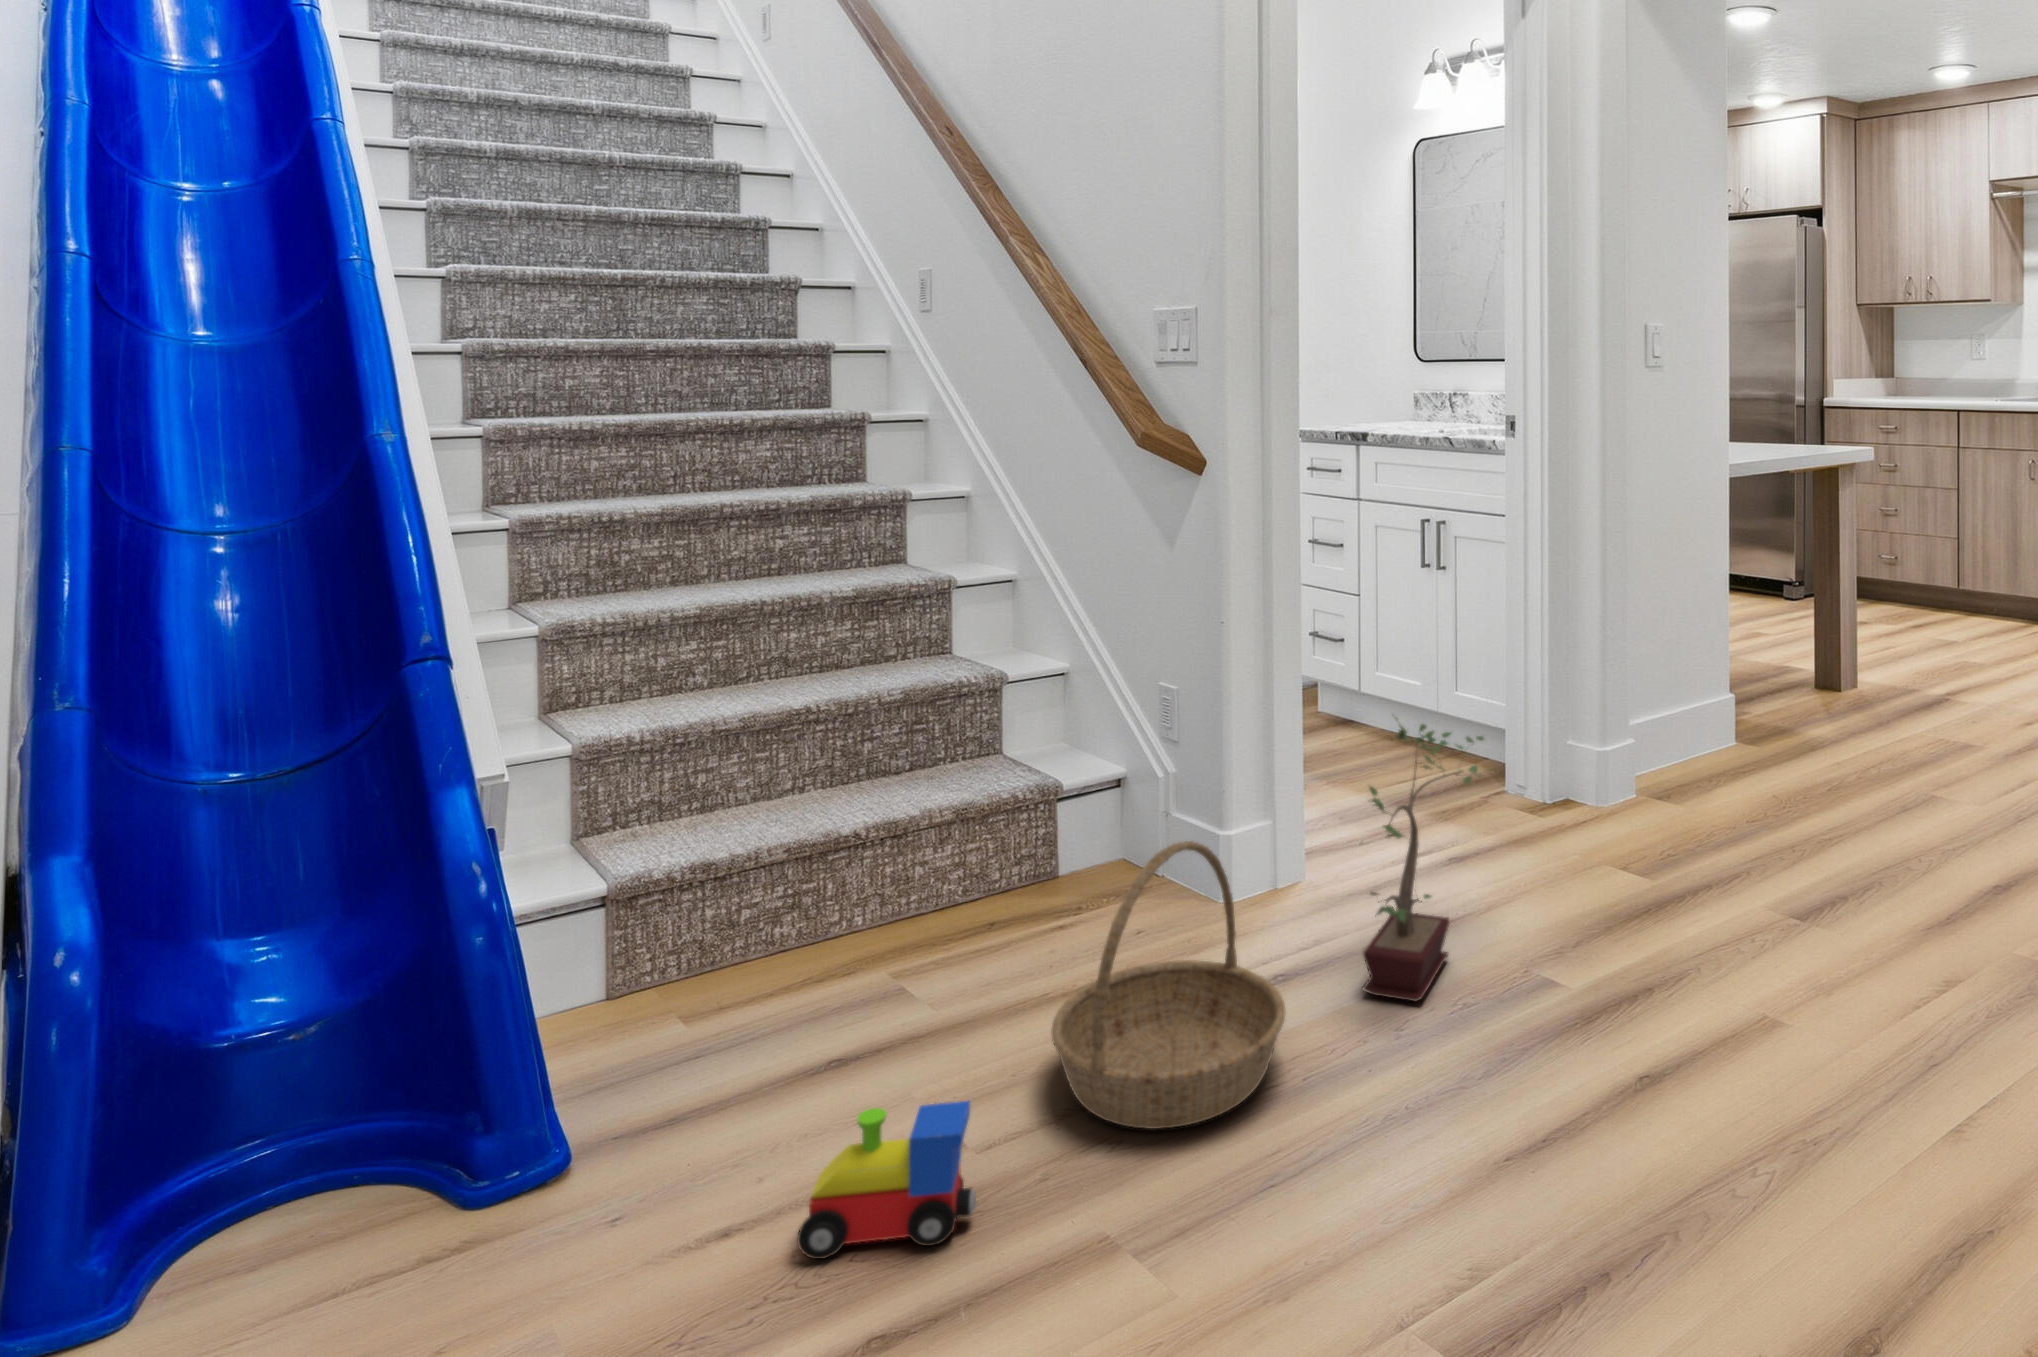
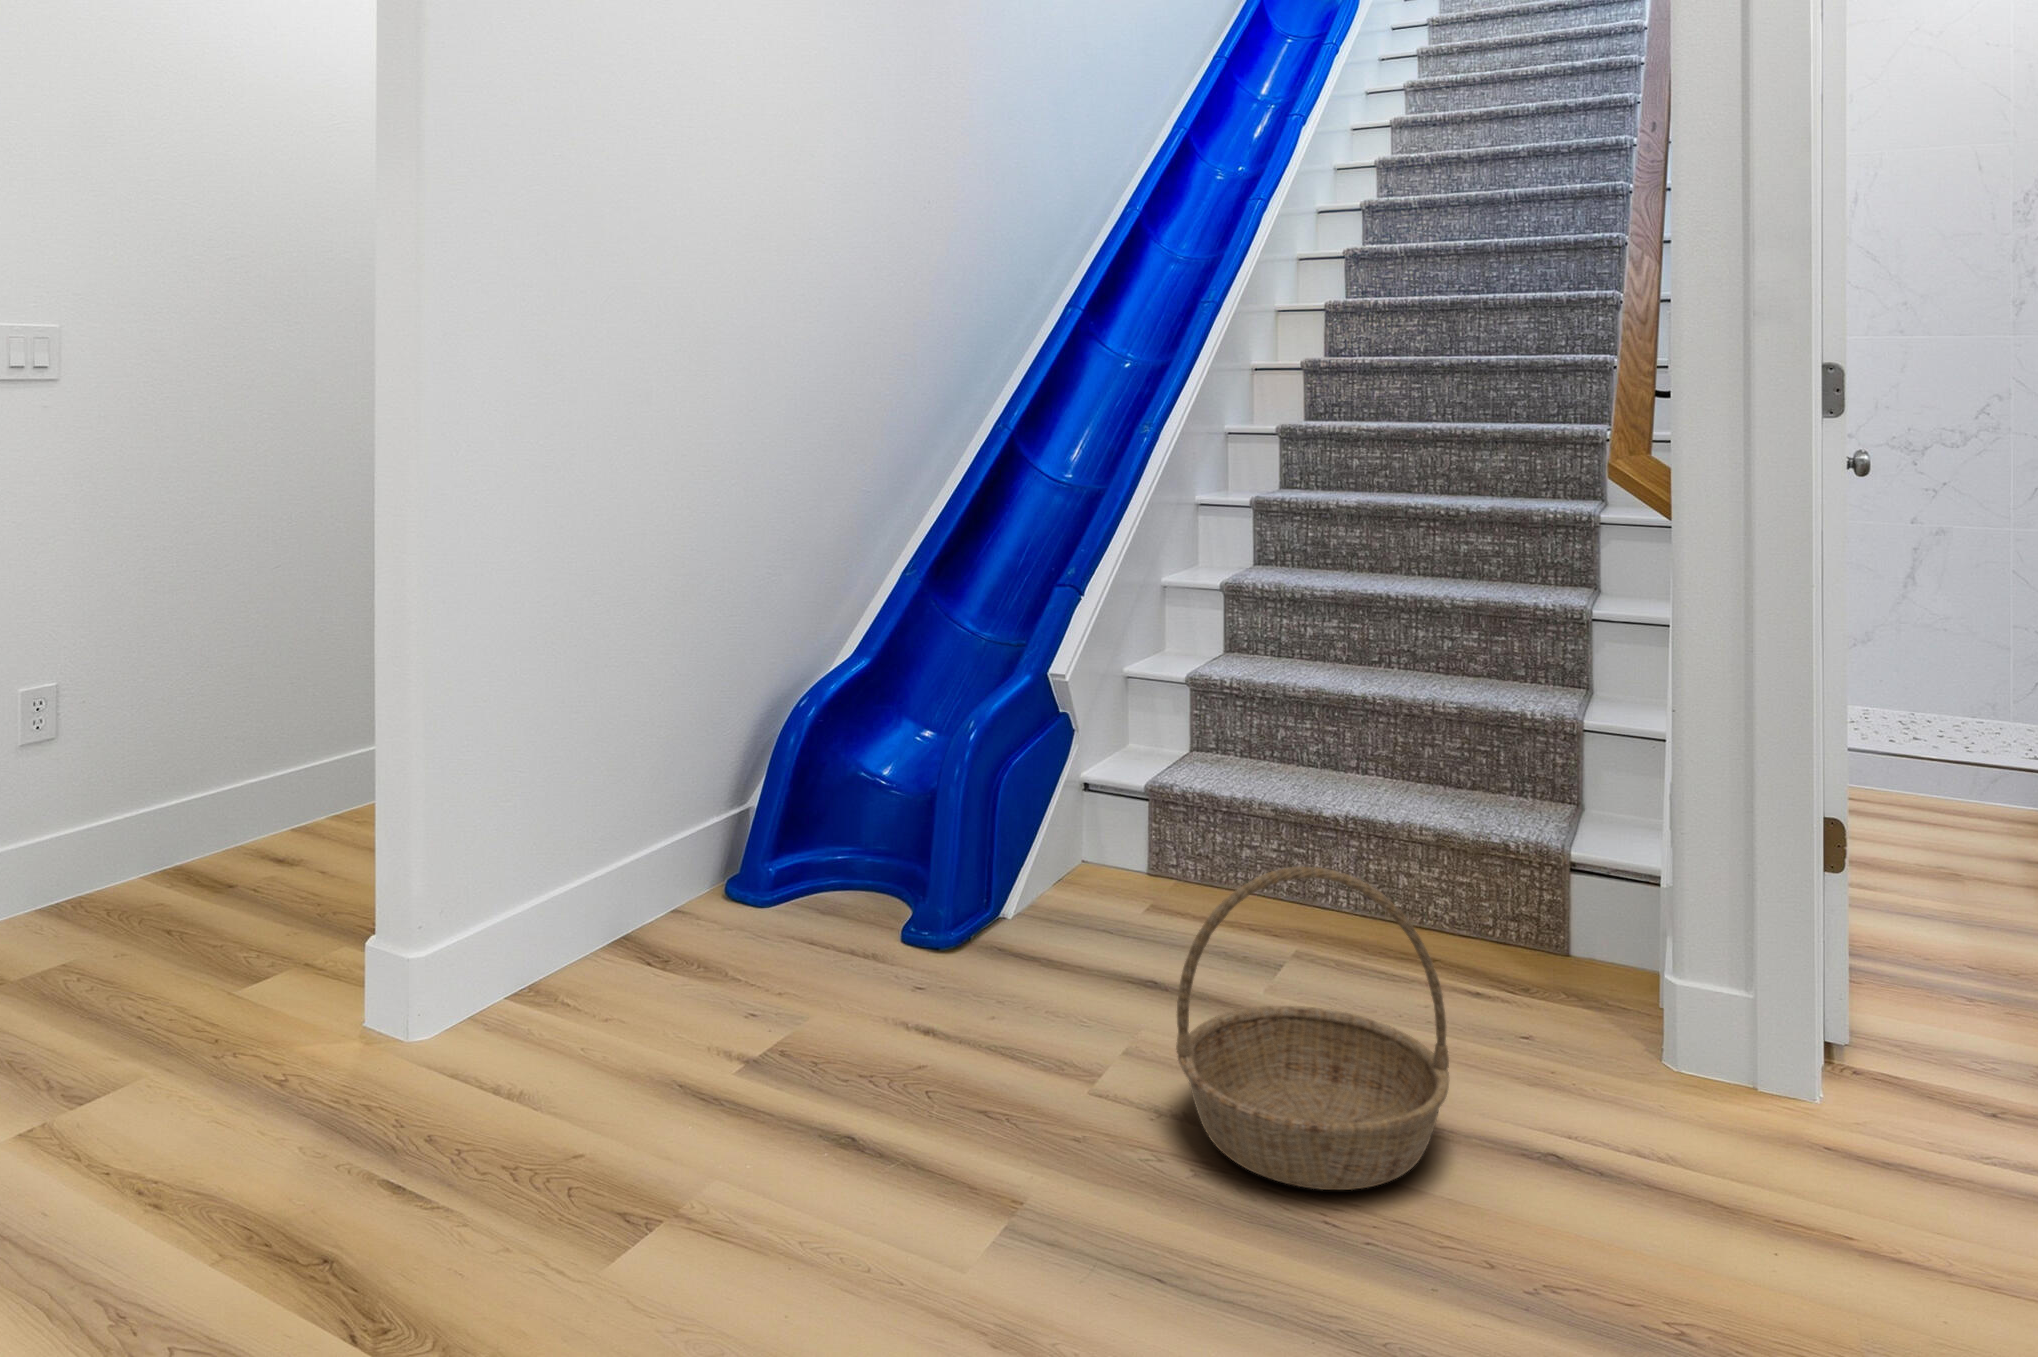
potted plant: present [1363,724,1484,1001] -> none [1584,835,1967,1262]
toy train: present [798,1101,976,1259] -> none [935,963,1048,1104]

